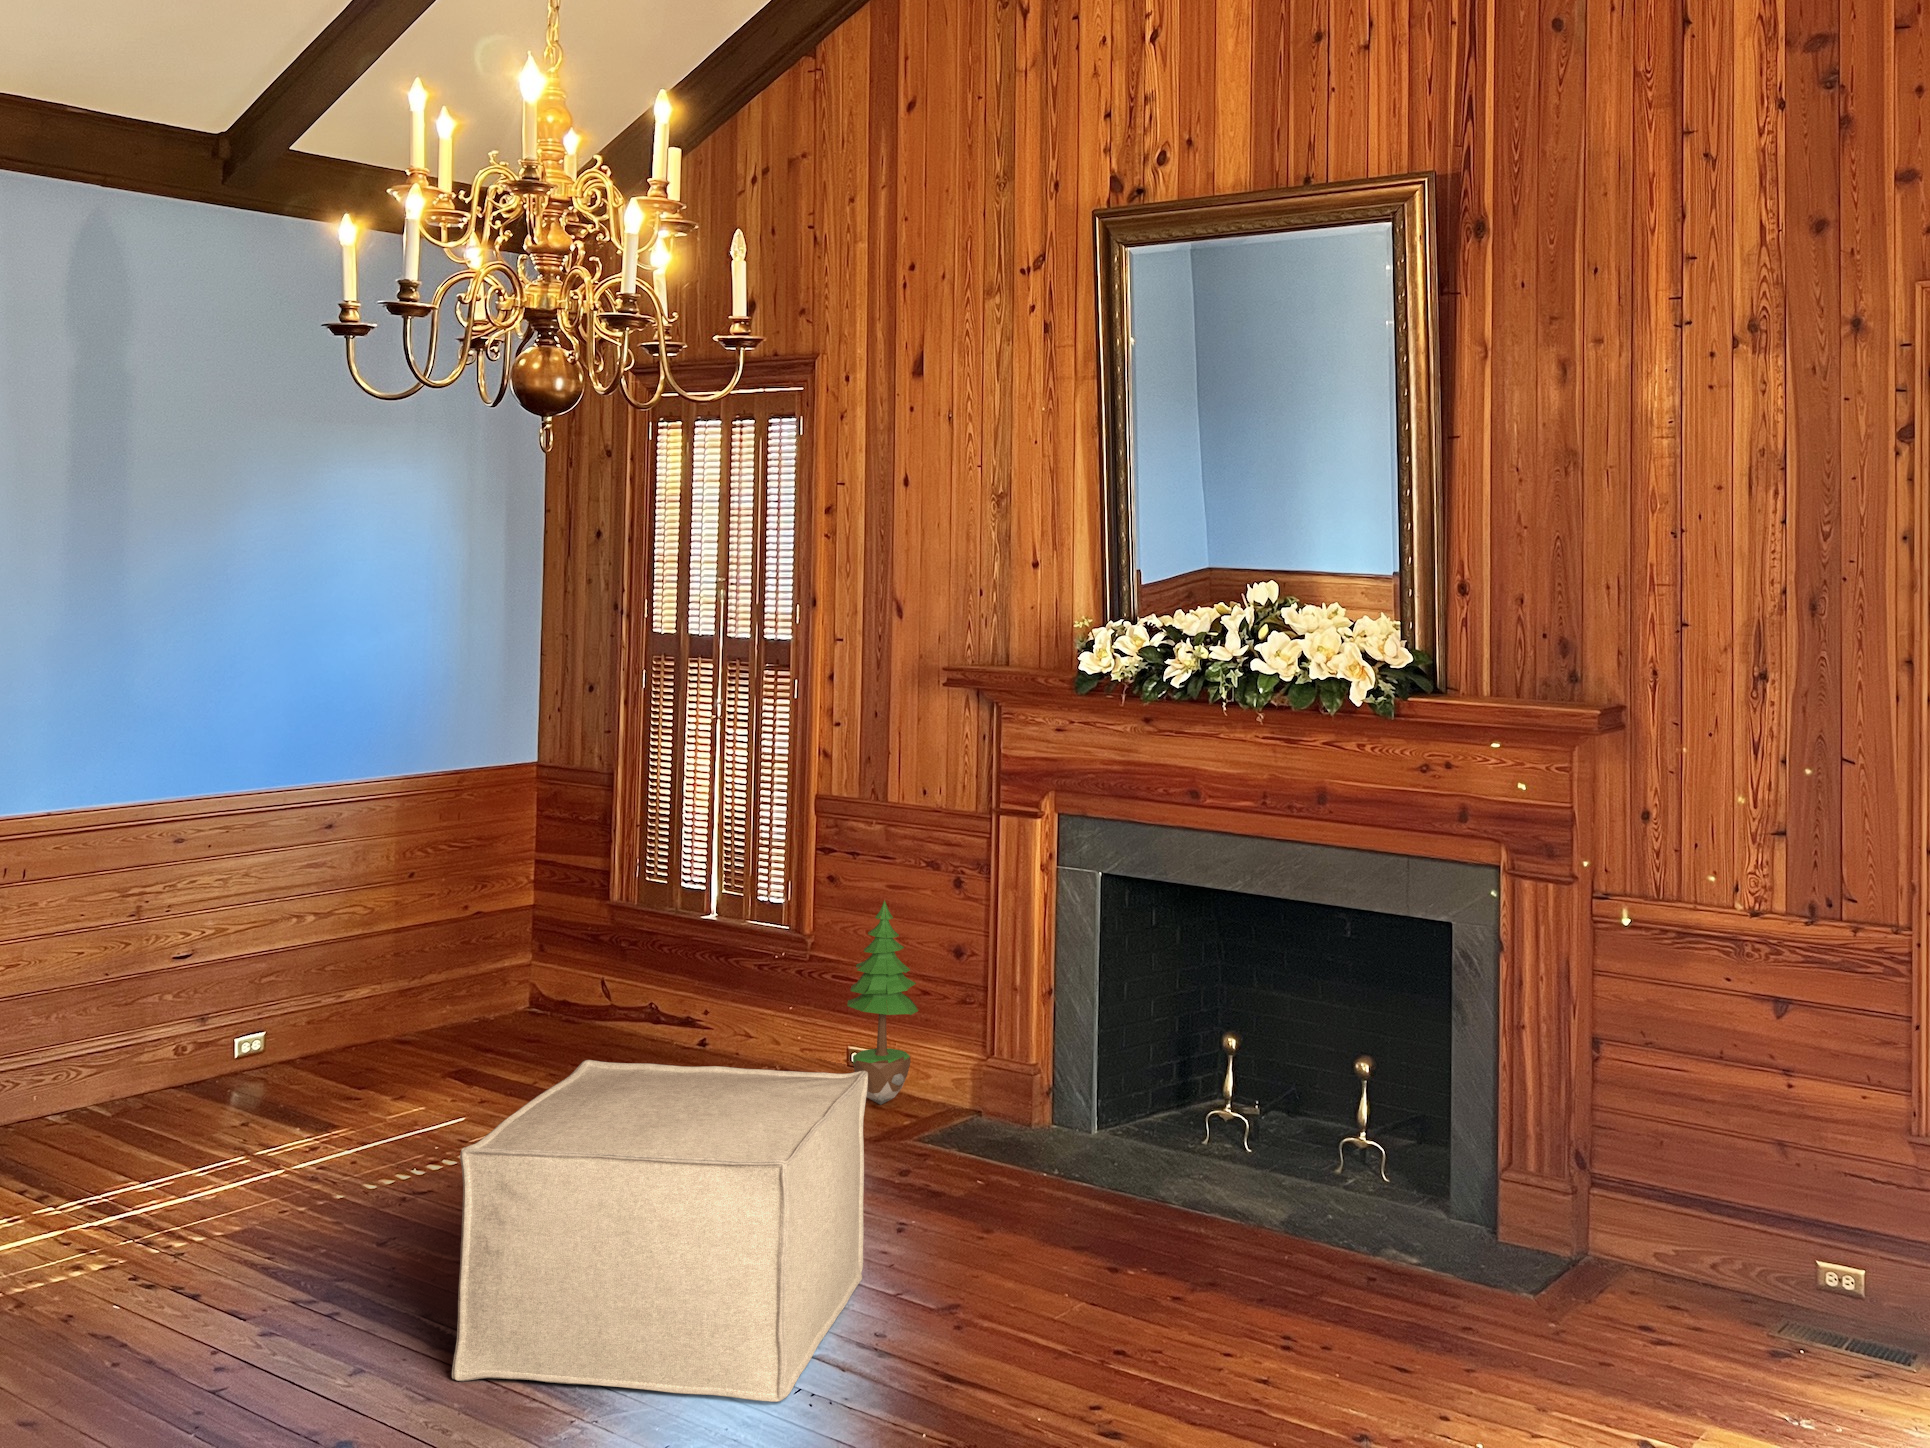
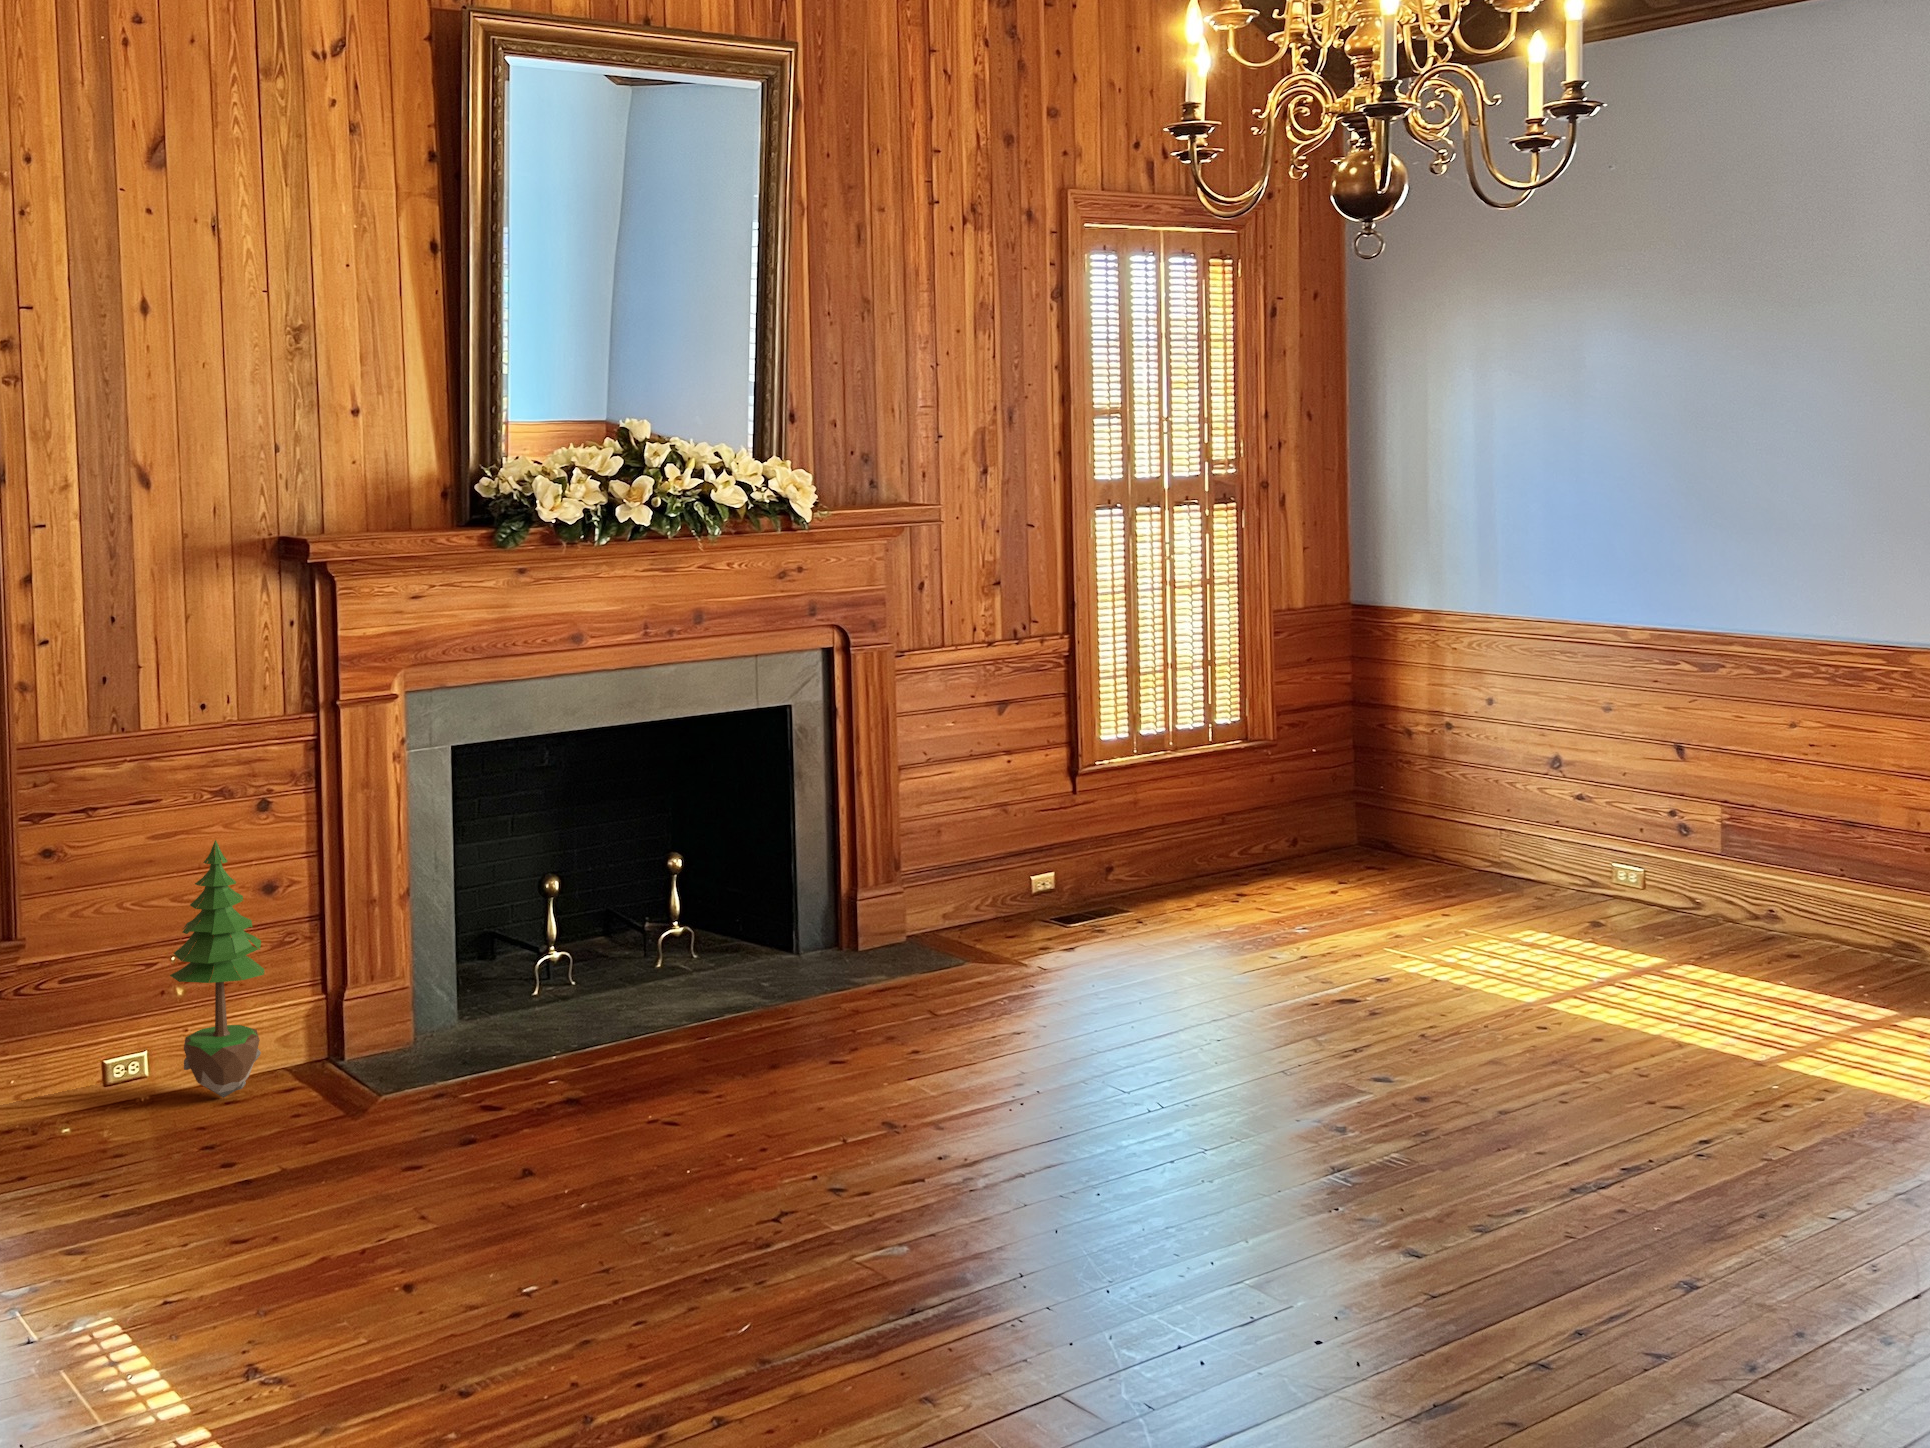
ottoman: present [452,1060,868,1402] -> none [646,928,1131,1347]

